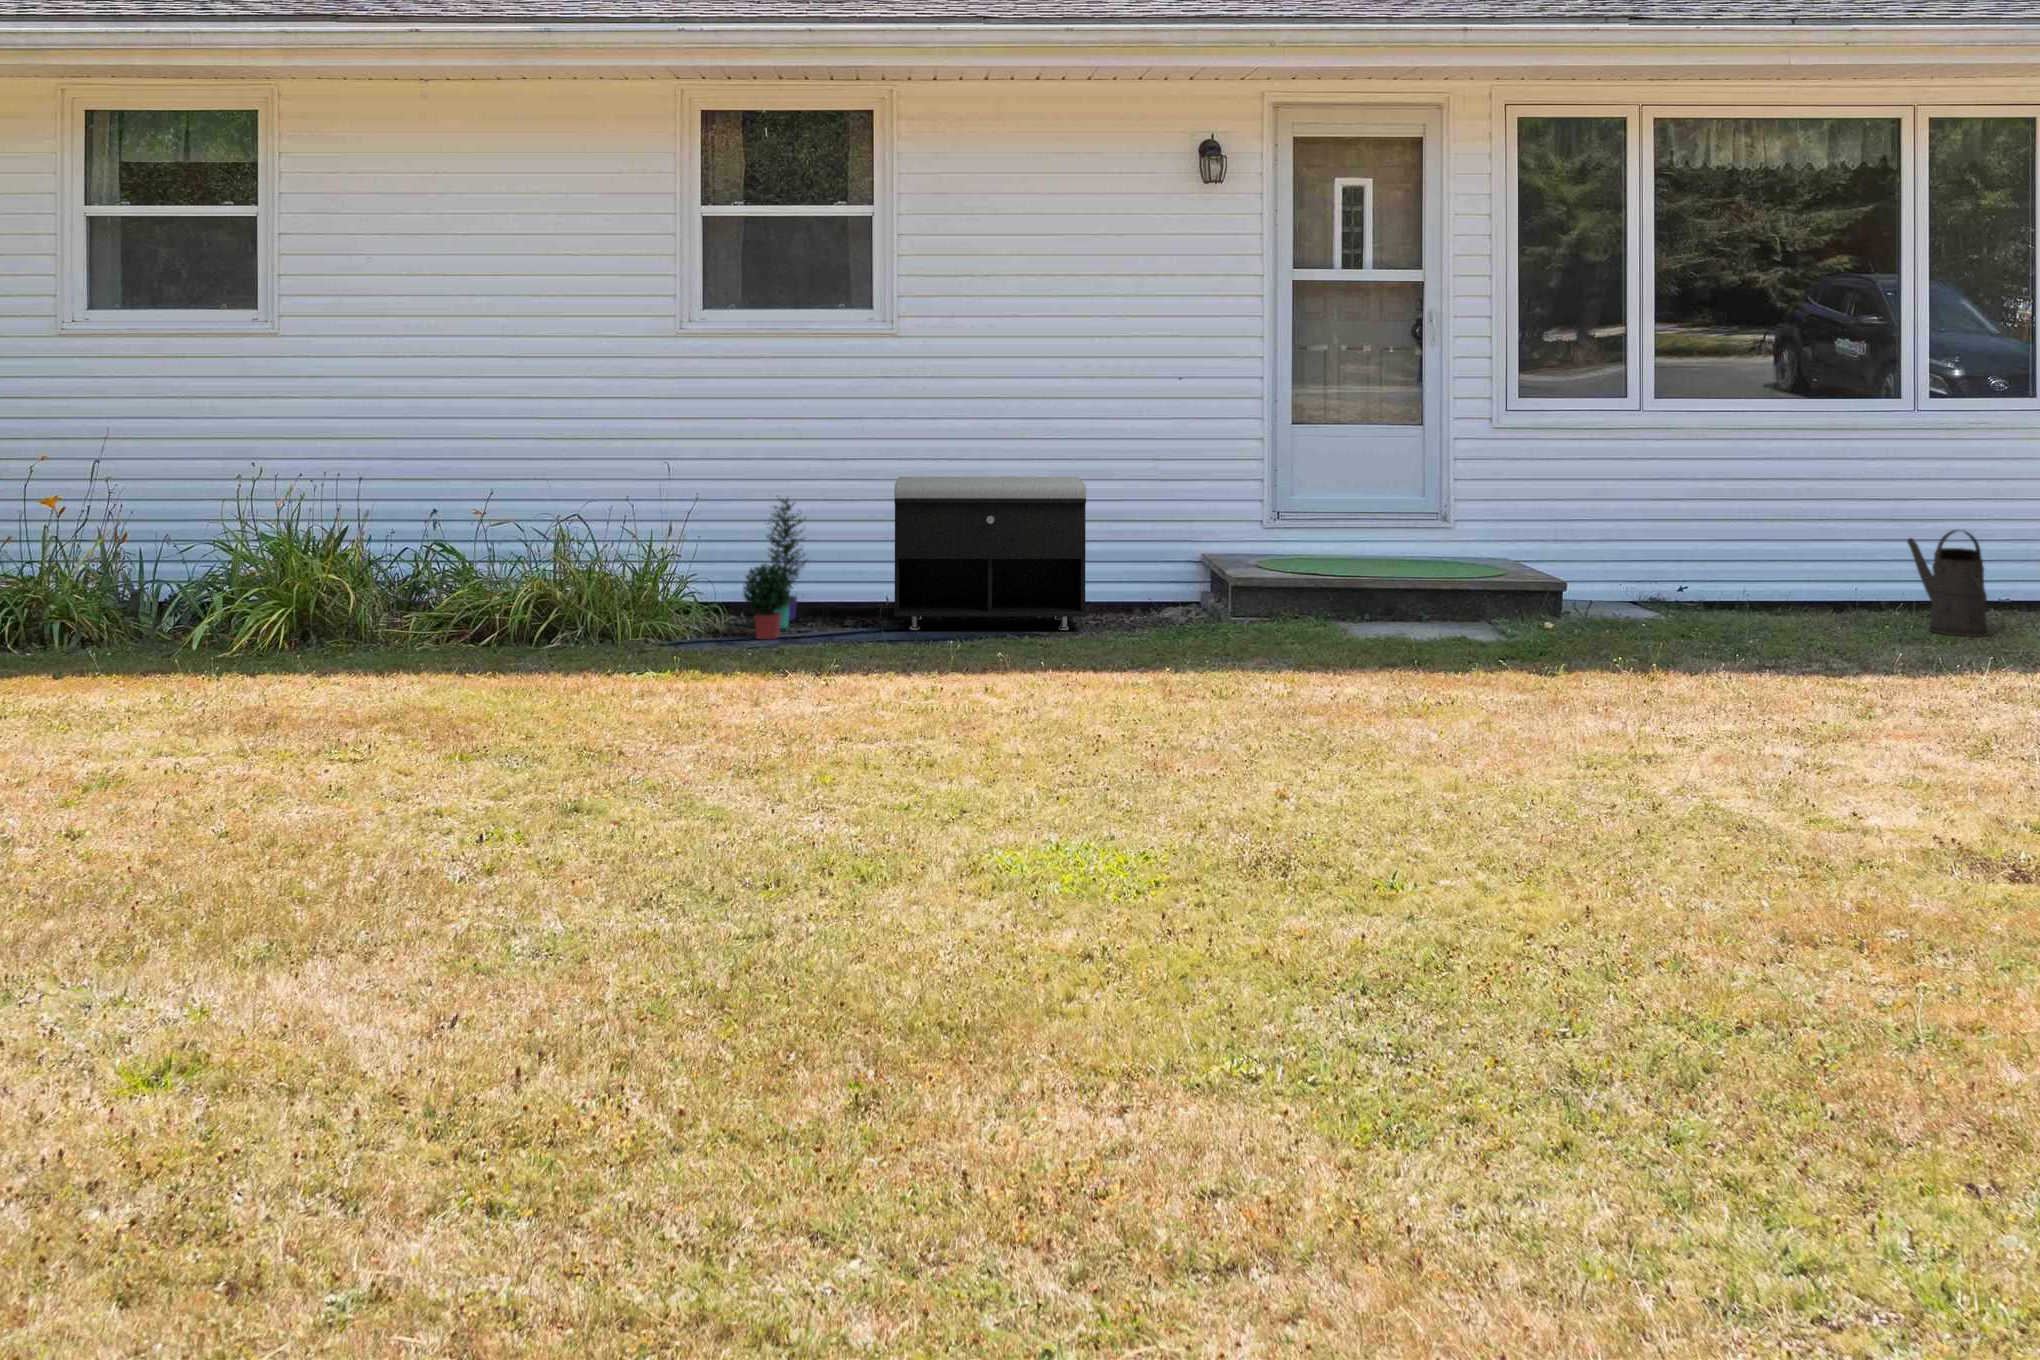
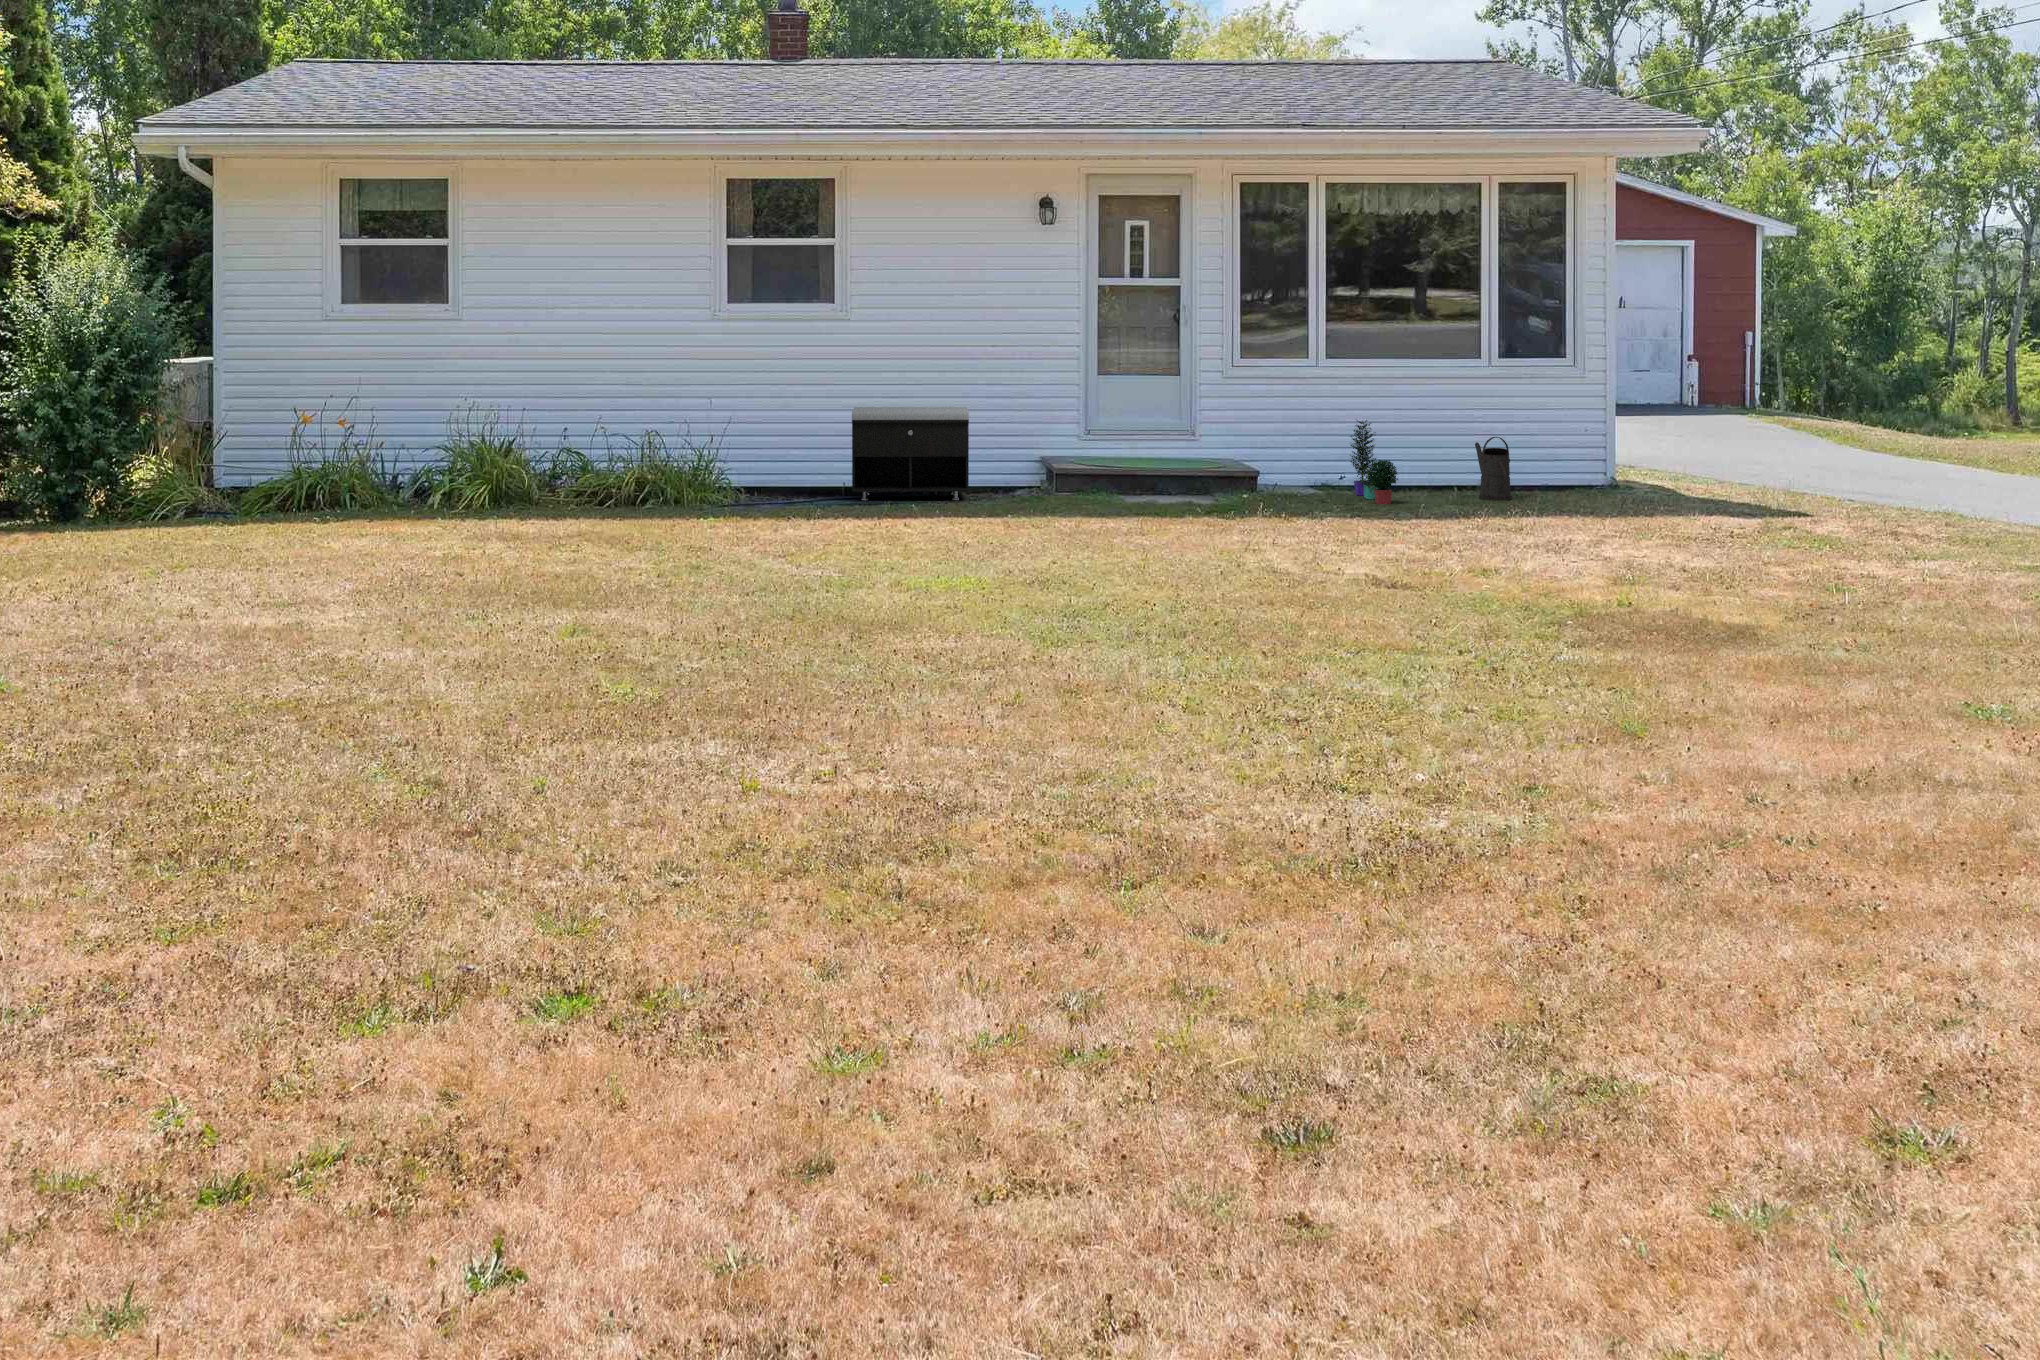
potted plant: present [743,499,806,639] -> present [1350,420,1398,504]

